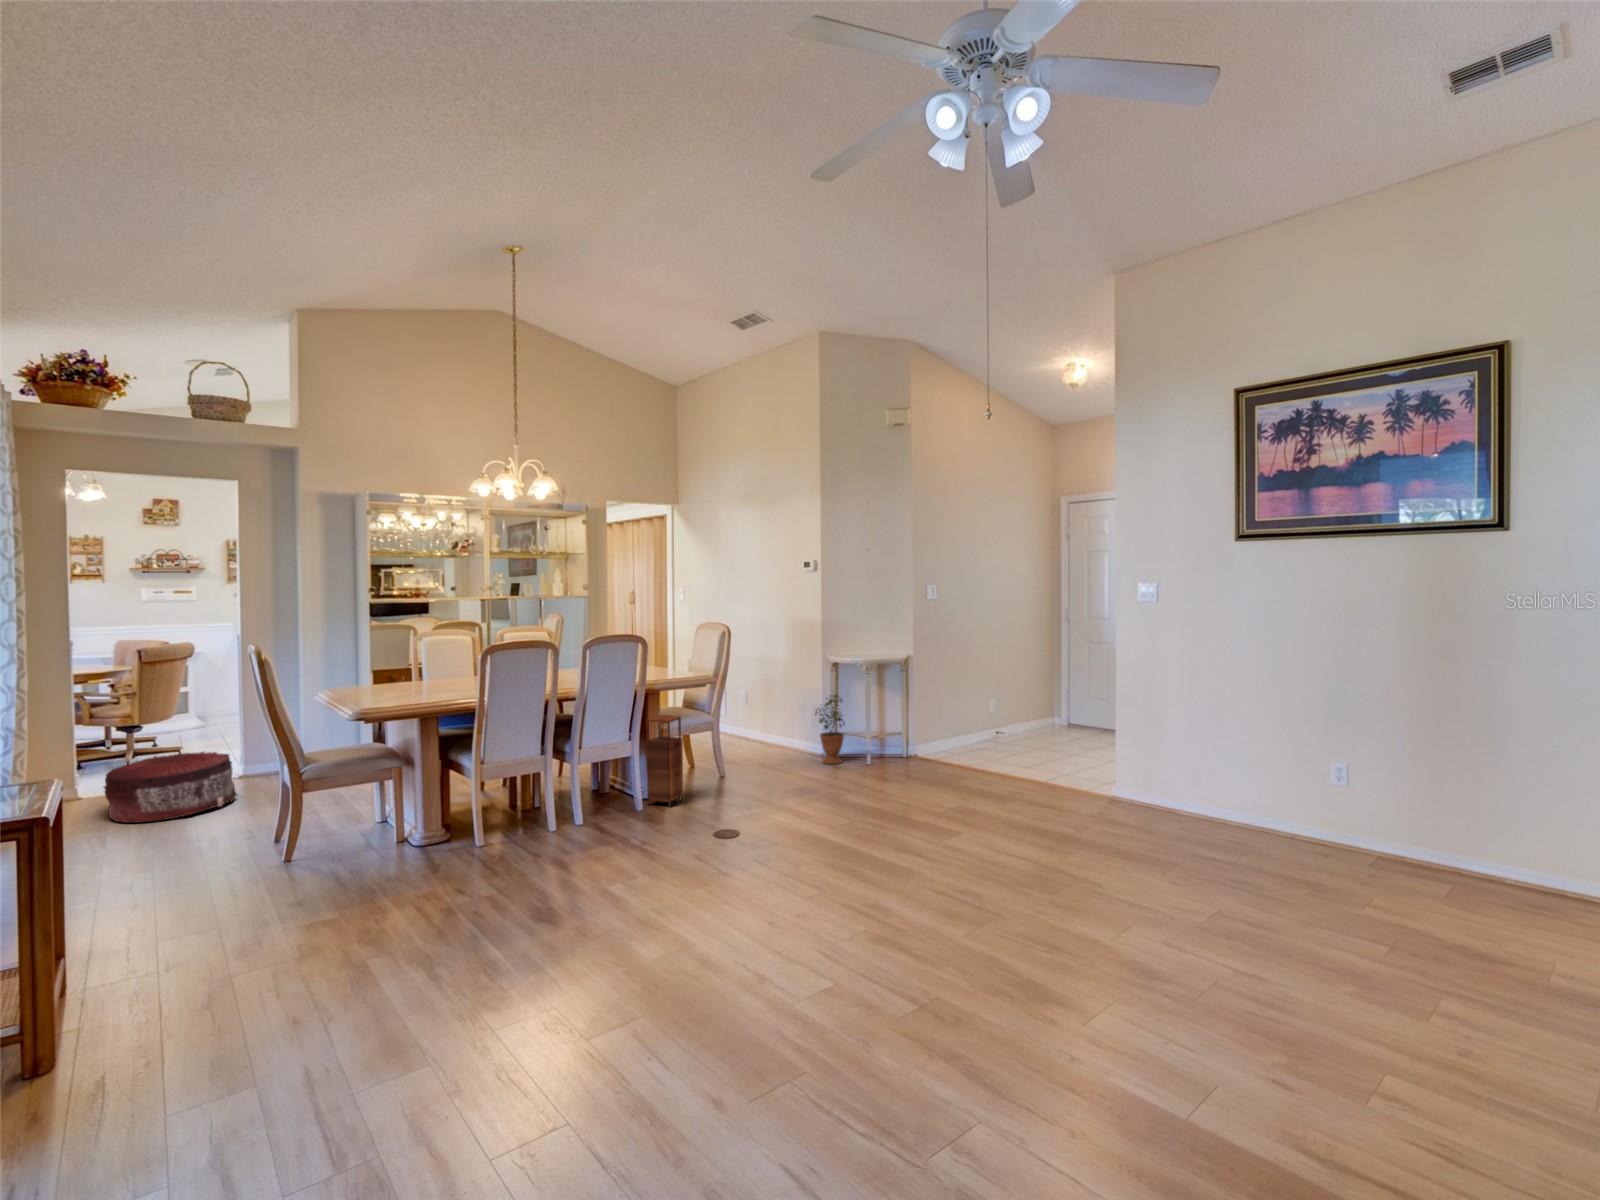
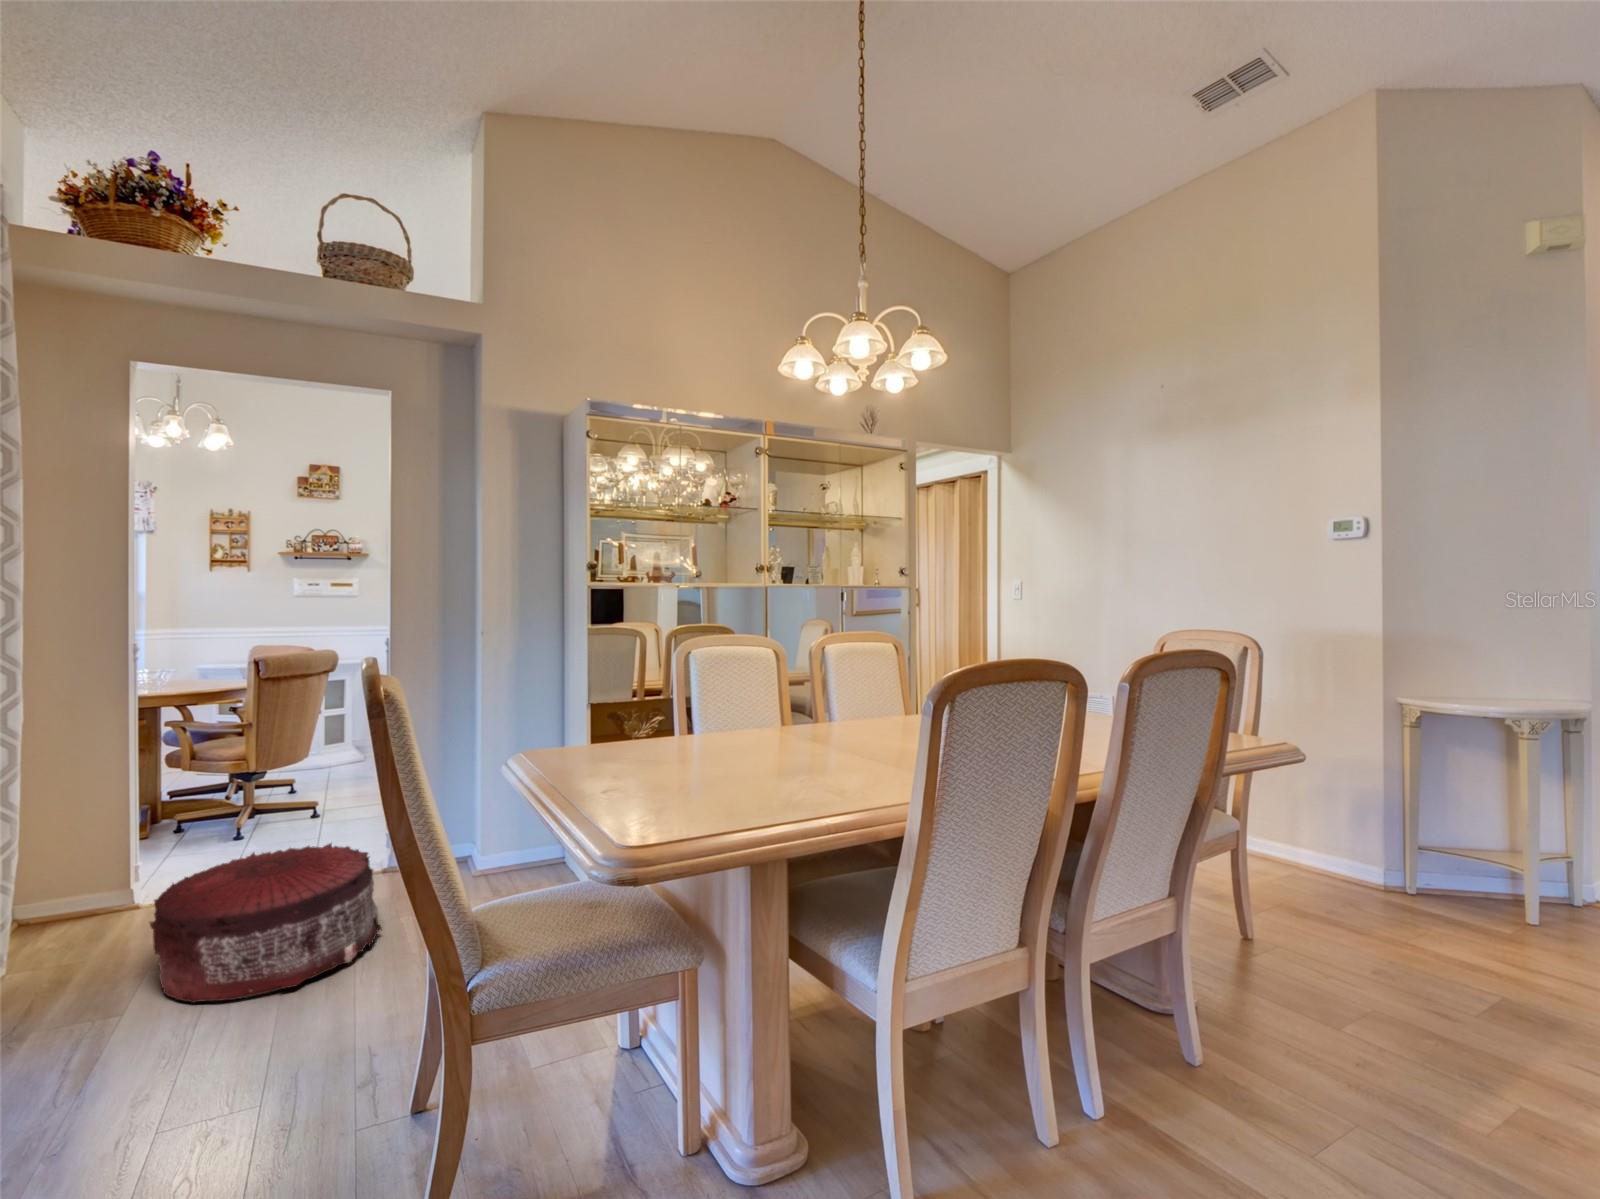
potted plant: present [815,695,845,764] -> none [1385,764,1460,911]
storage cabinet: present [646,715,683,807] -> none [1204,830,1275,1054]

